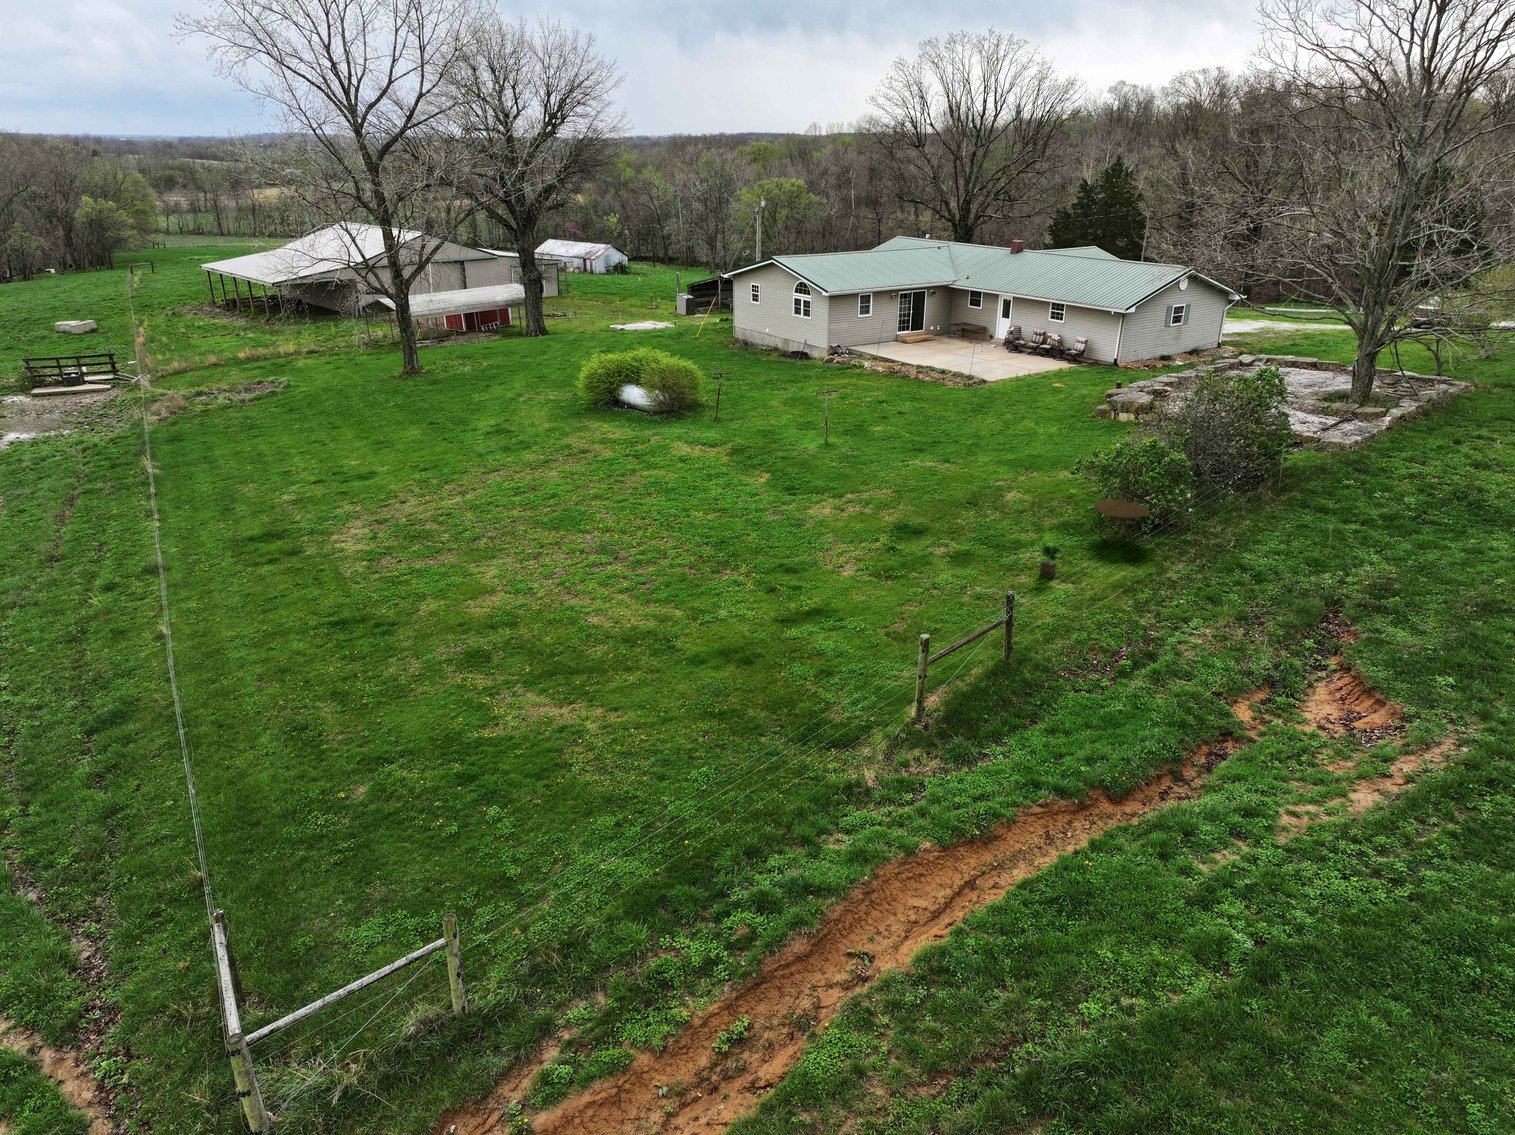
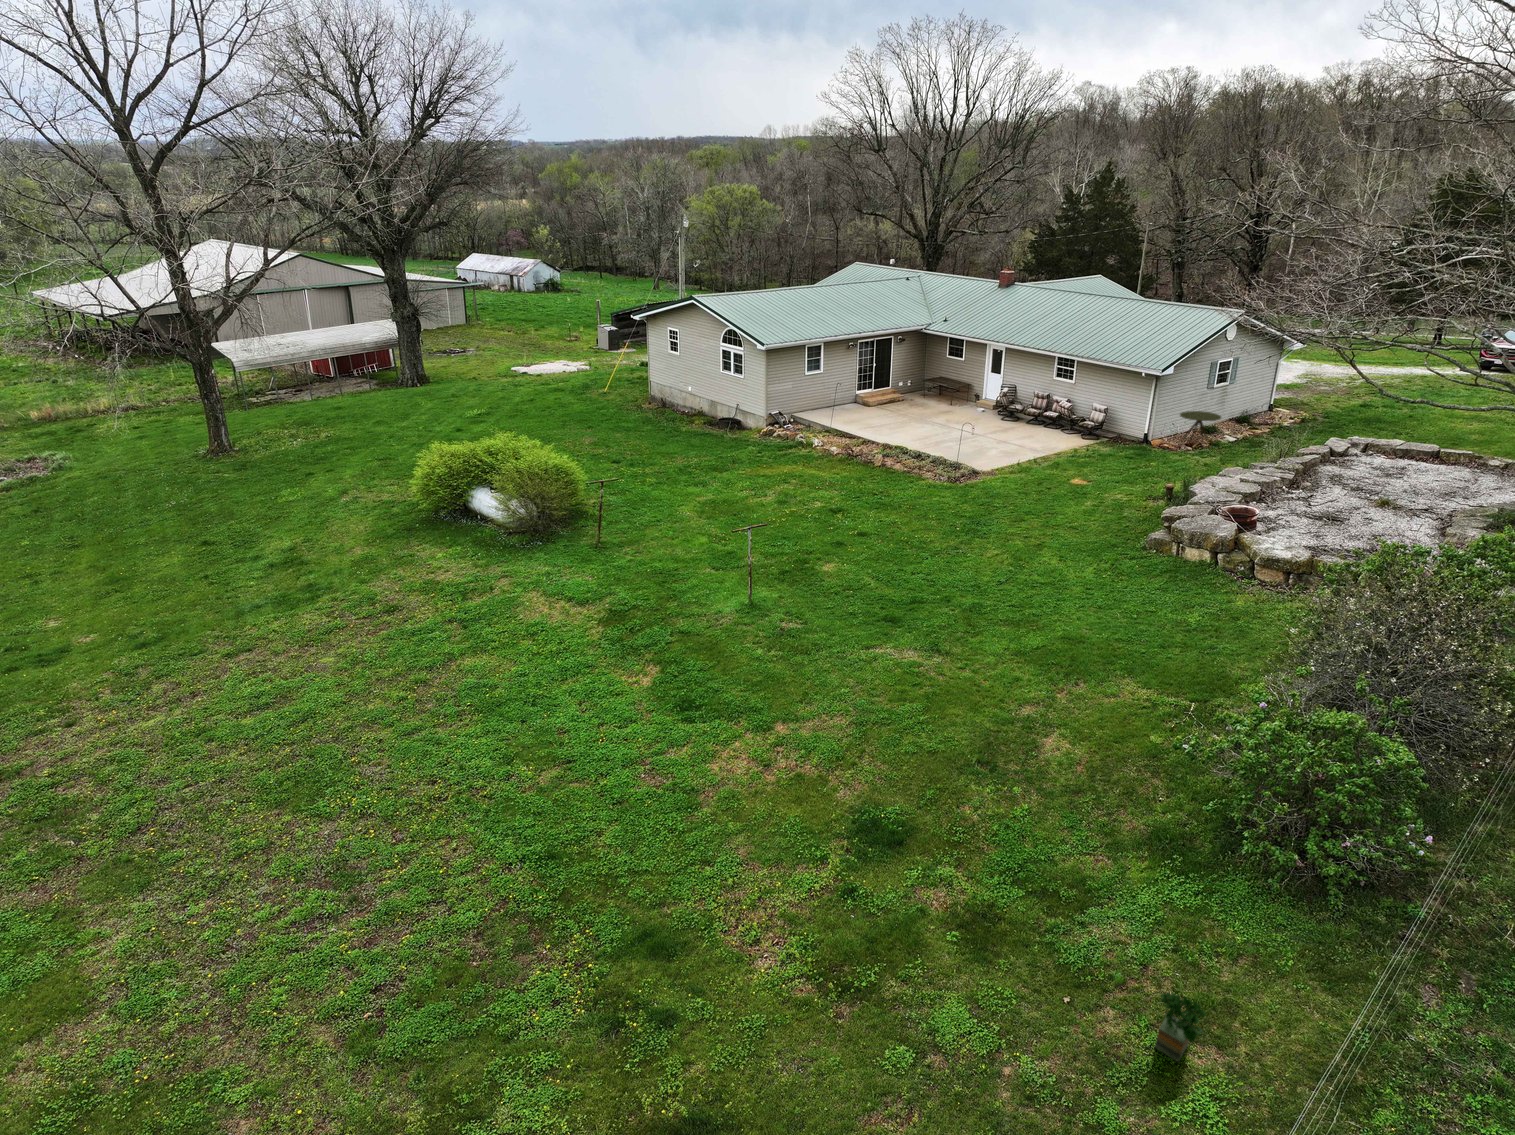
round table: present [1093,499,1149,545] -> present [1180,411,1221,442]

